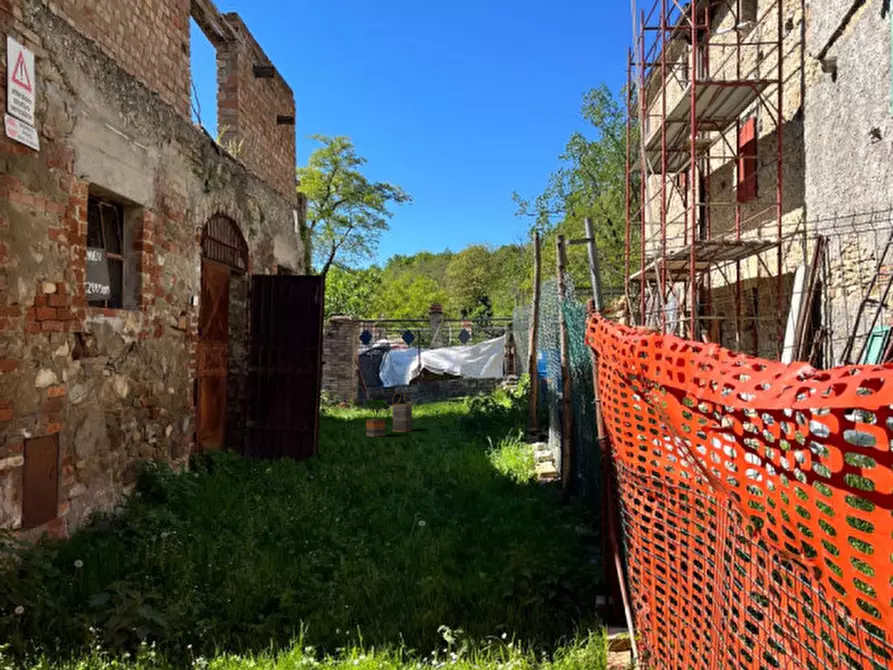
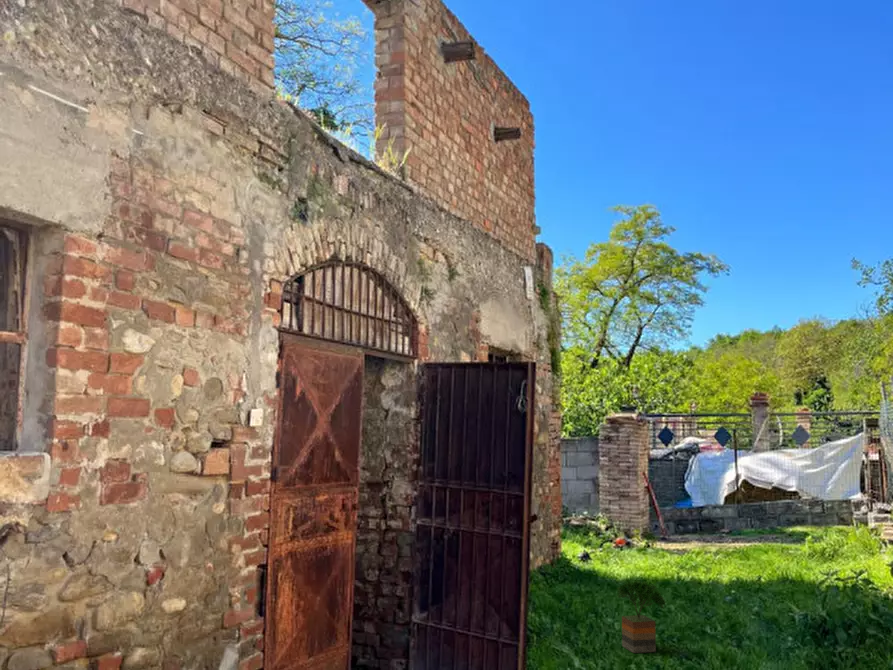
basket: present [392,404,412,432] -> none [674,562,712,637]

